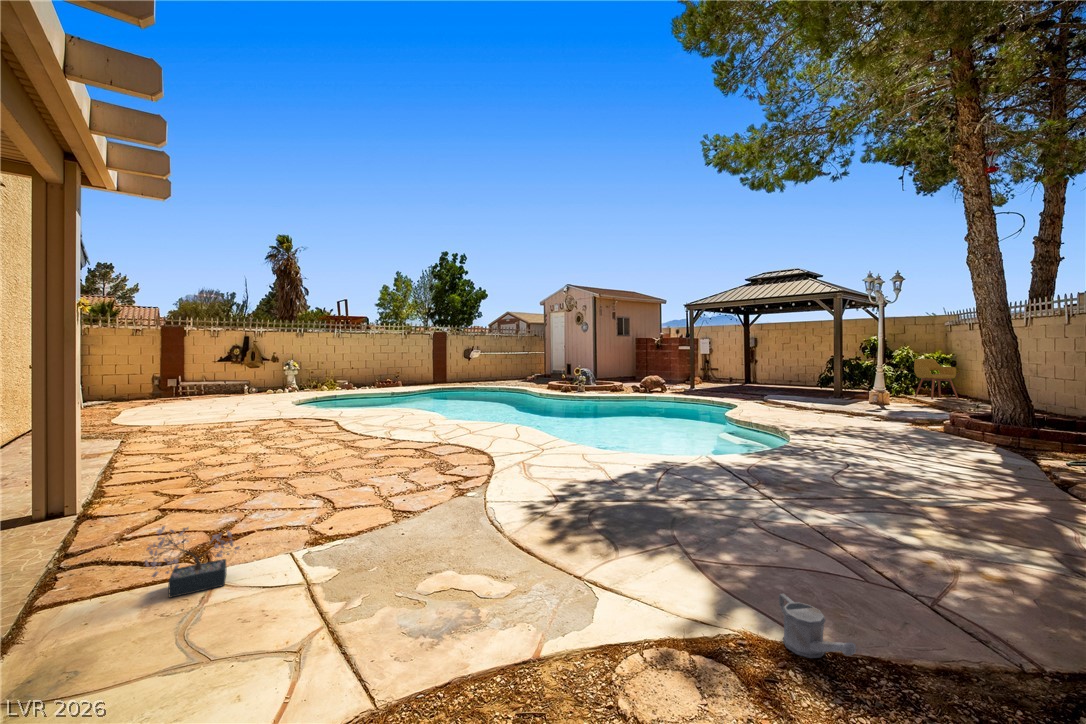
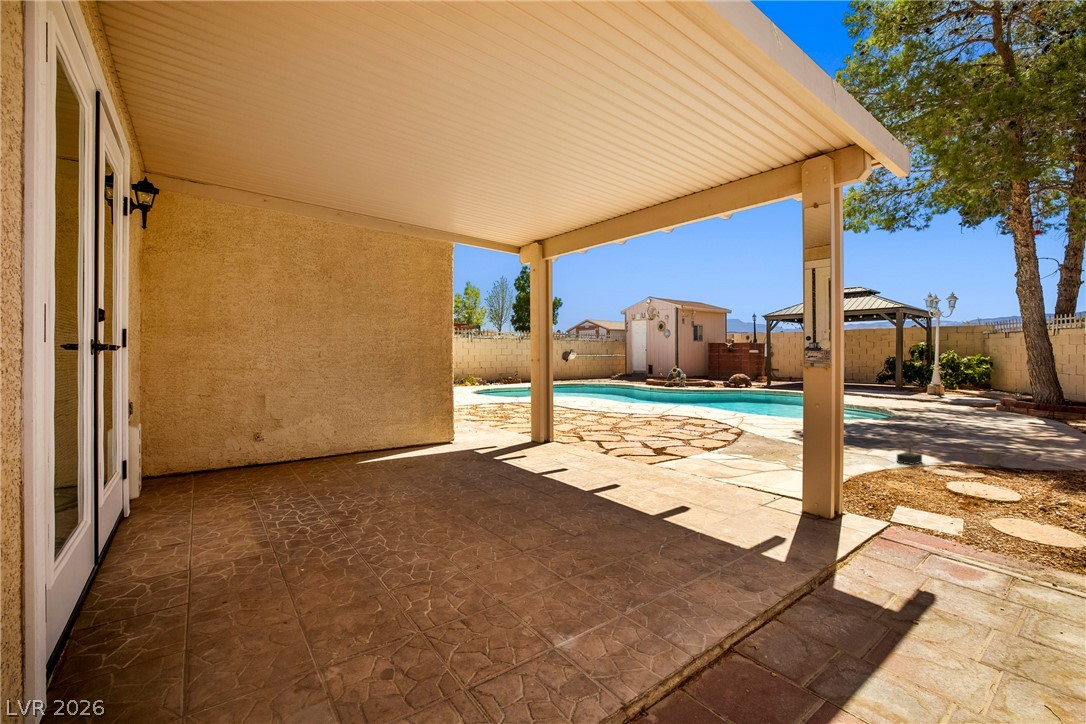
armchair: present [914,359,959,400] -> none [961,360,999,392]
decorative plant: present [145,526,240,598] -> present [892,434,923,465]

